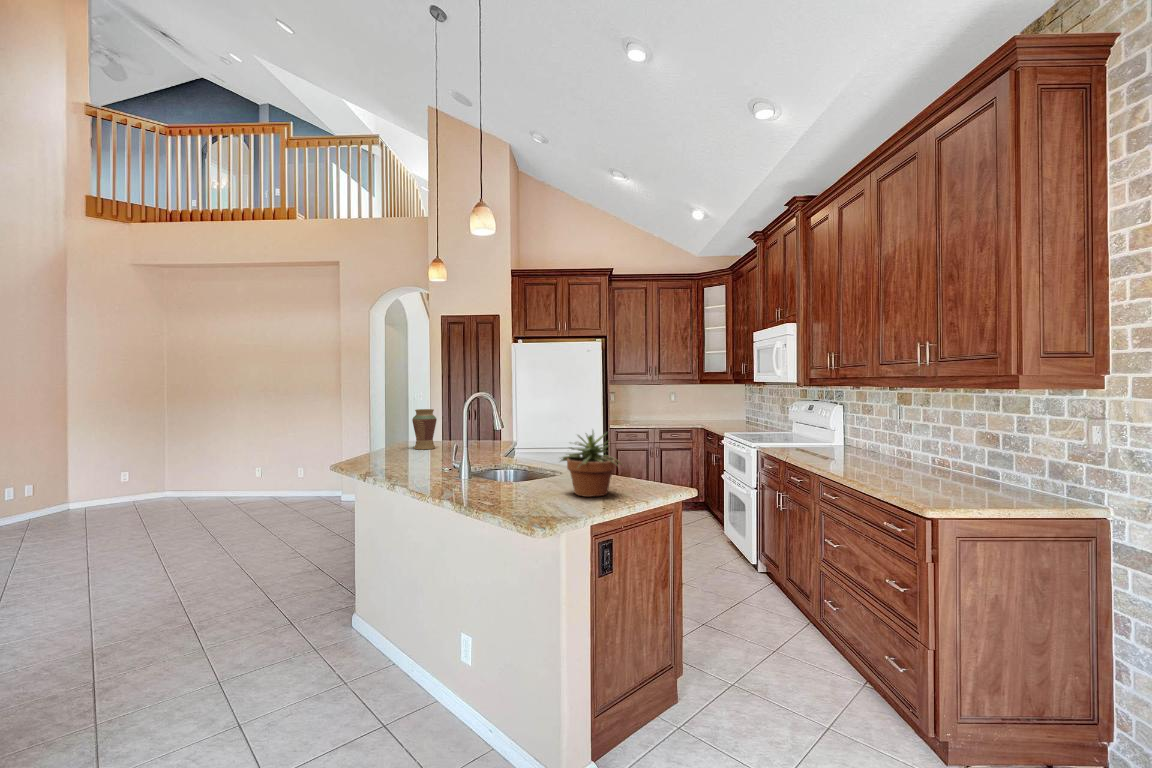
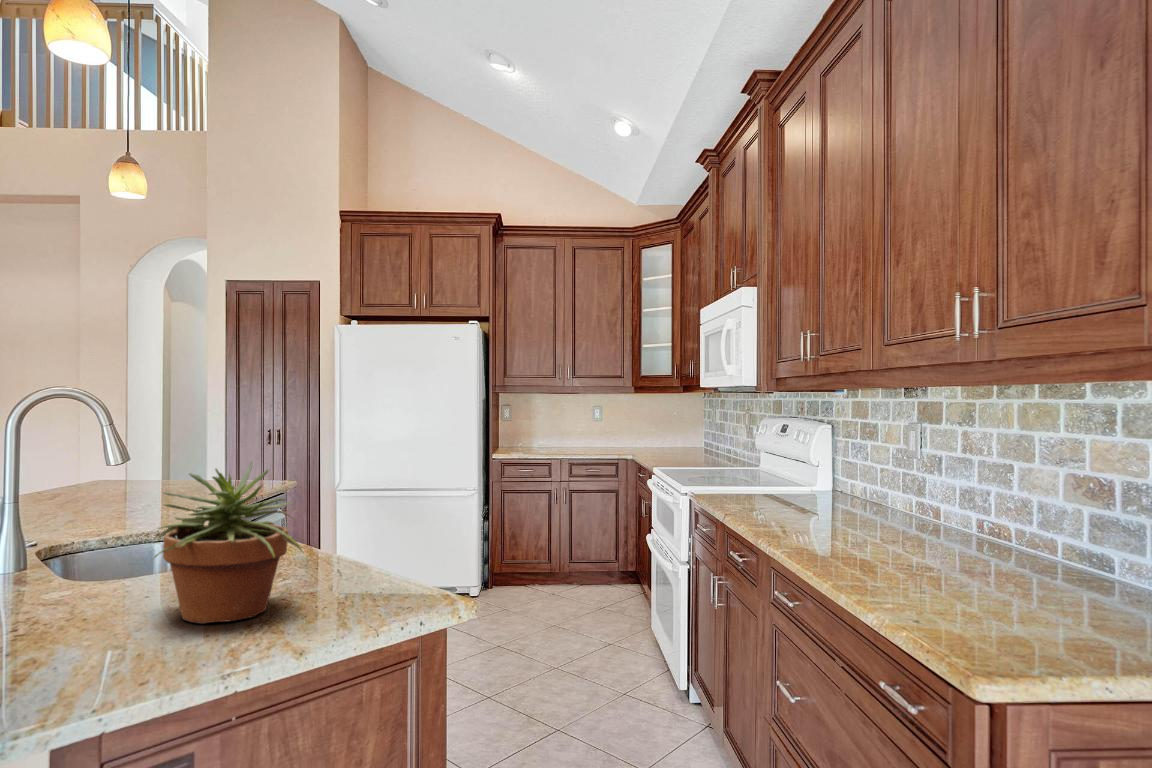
vase: present [412,409,437,449] -> none [61,422,113,496]

